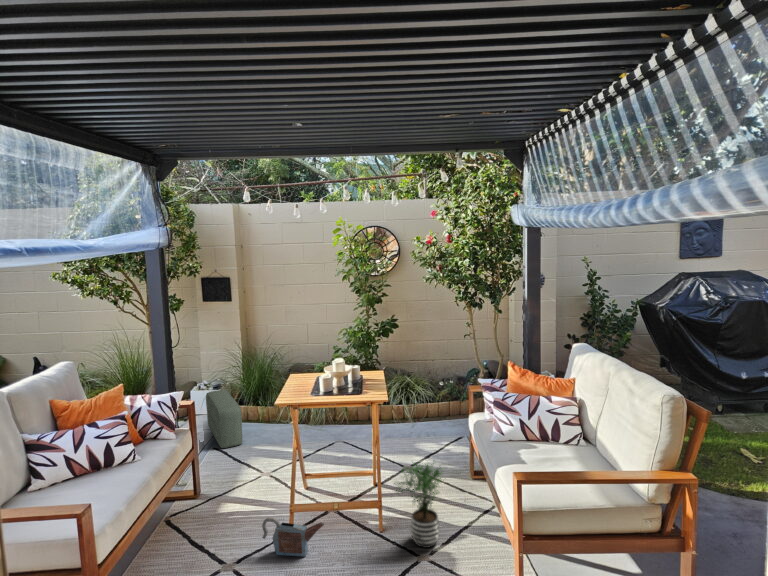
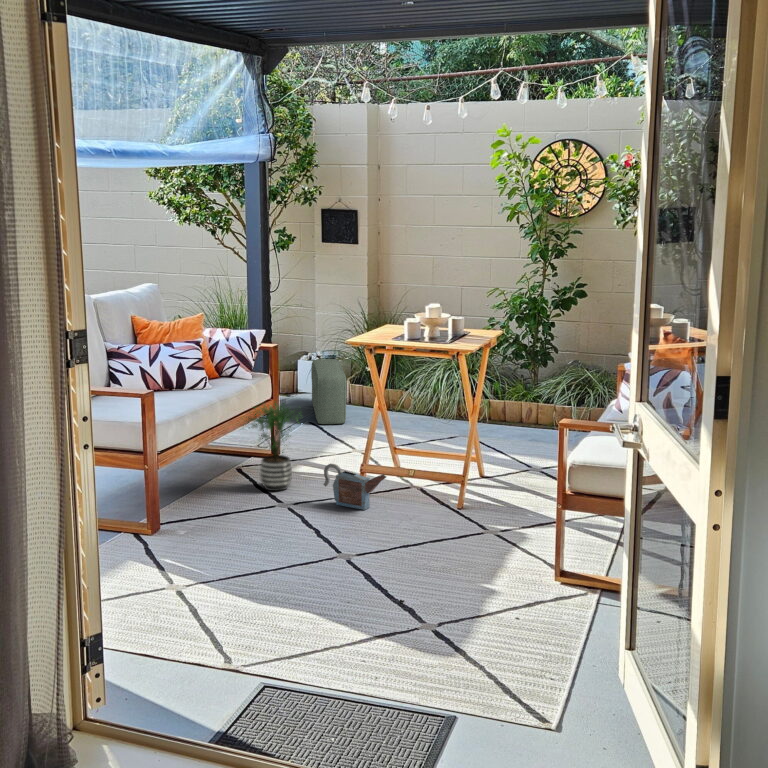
potted plant: present [394,462,442,548] -> present [243,403,300,491]

